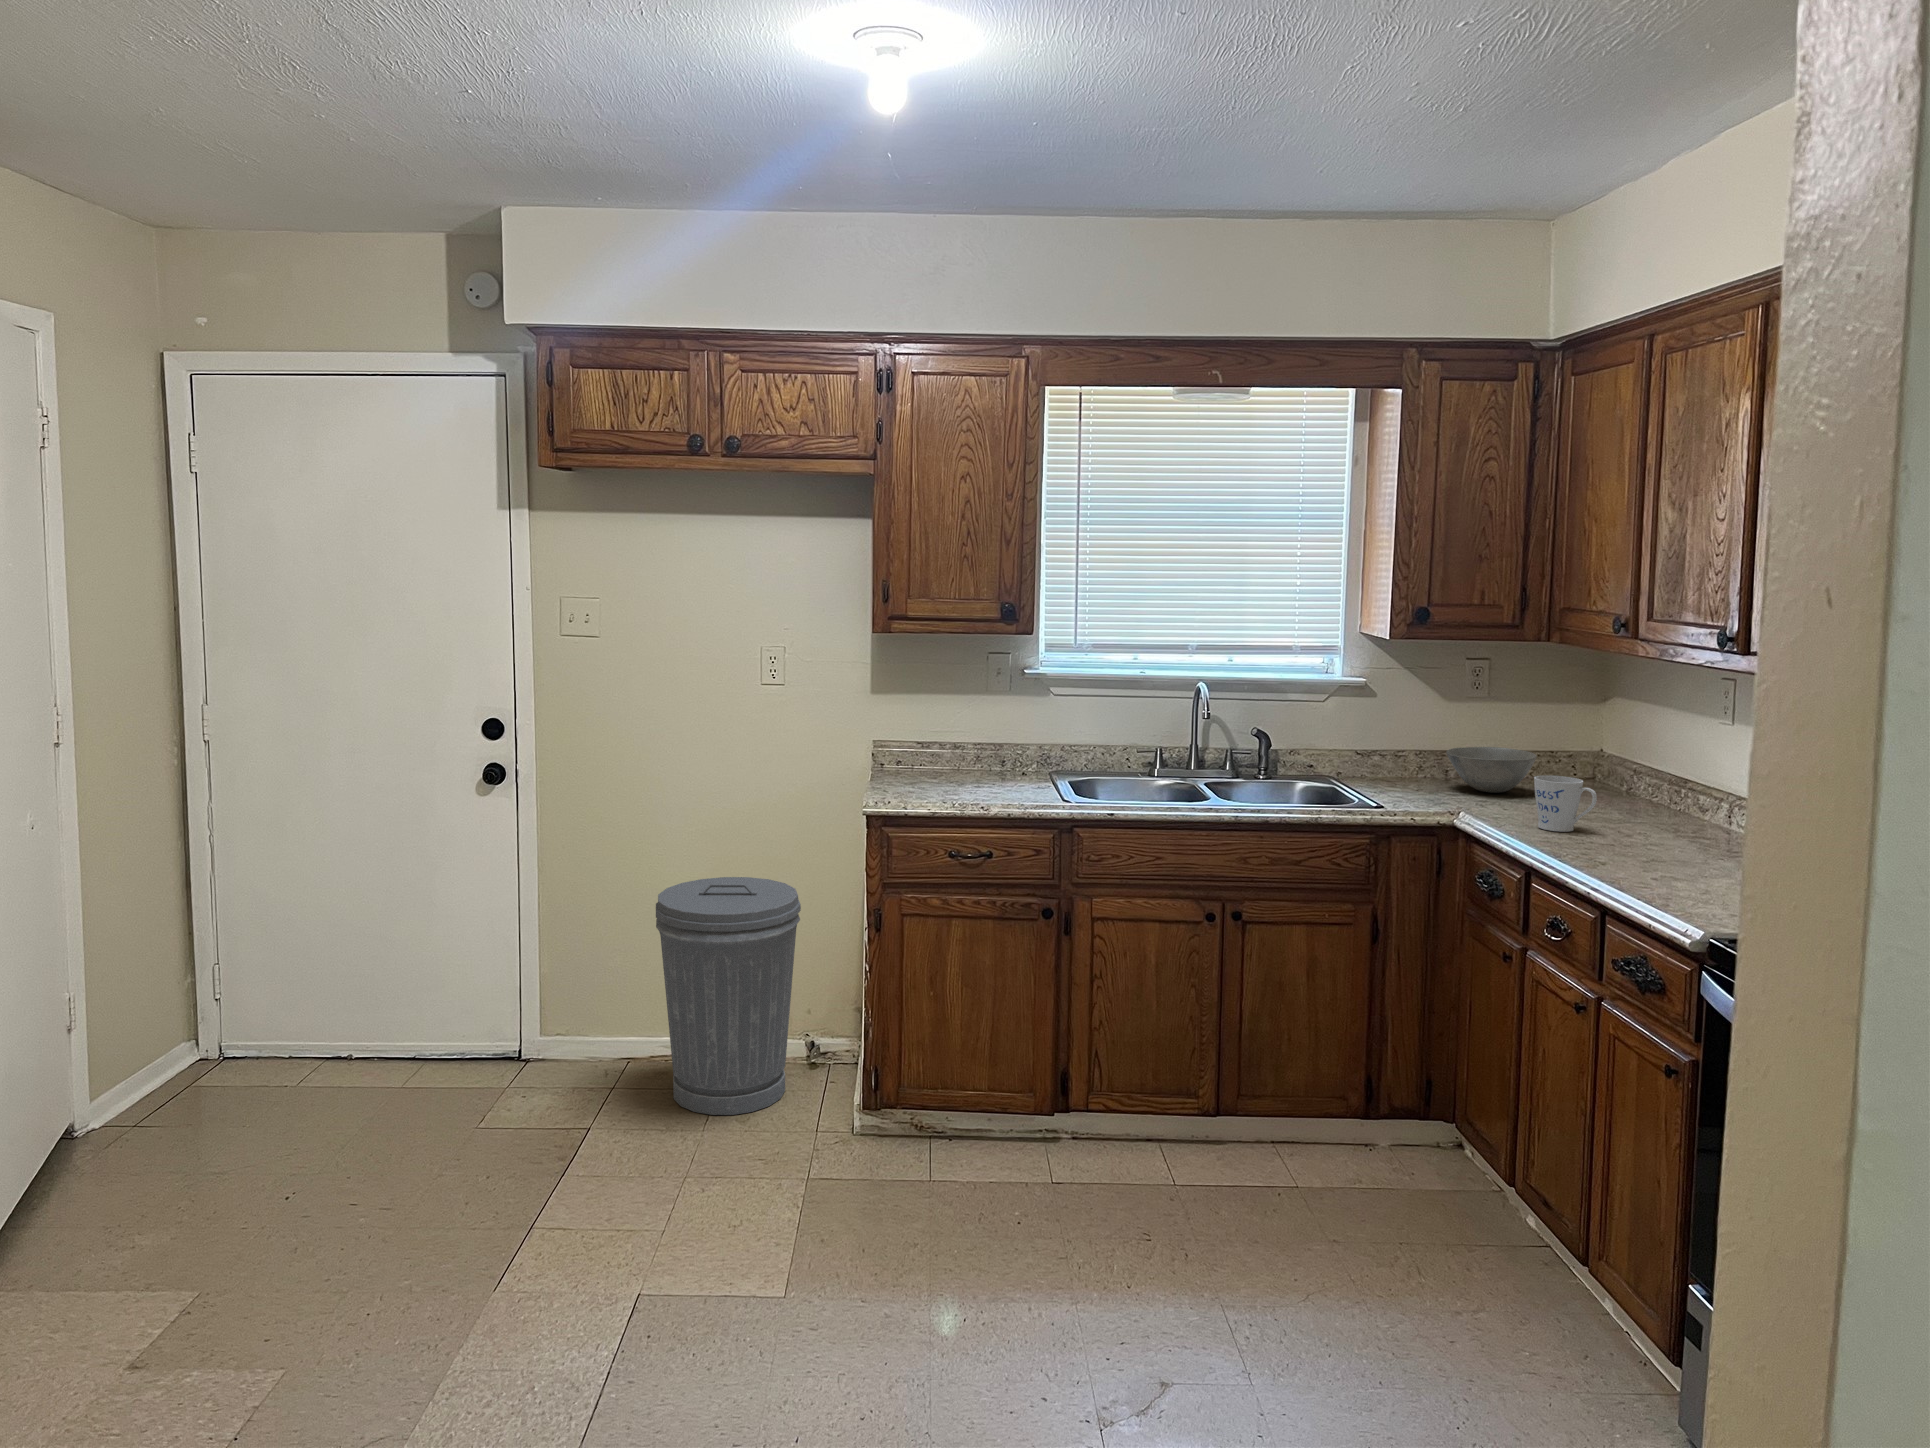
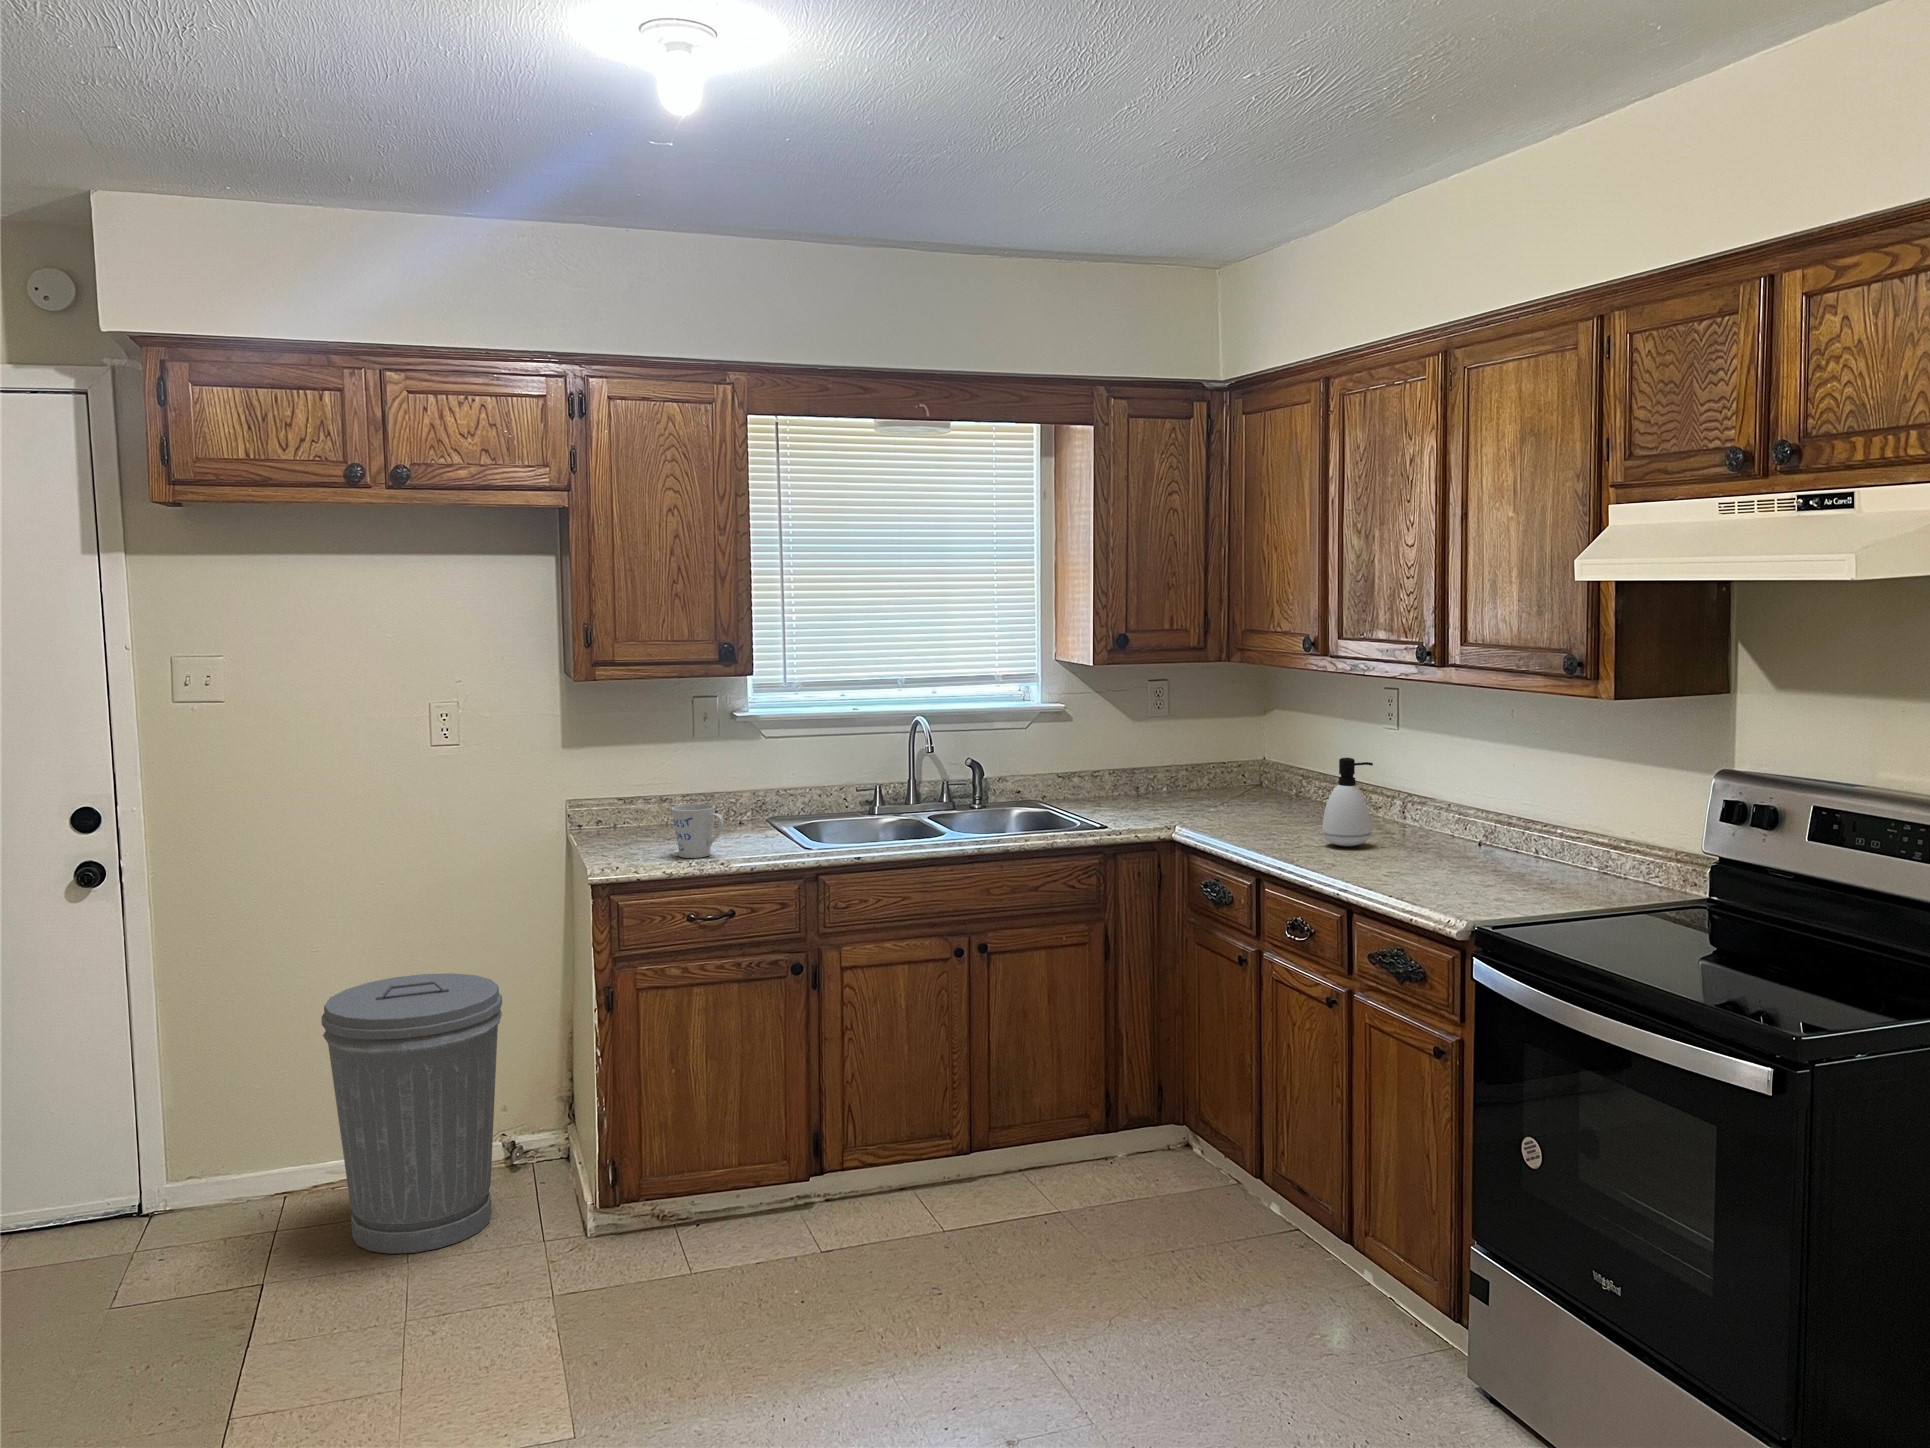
bowl: present [1446,747,1537,793] -> none [1147,762,1226,806]
soap dispenser: none [1634,755,1704,855] -> present [1322,758,1373,846]
mug: present [1534,775,1597,832] -> present [672,804,724,858]

